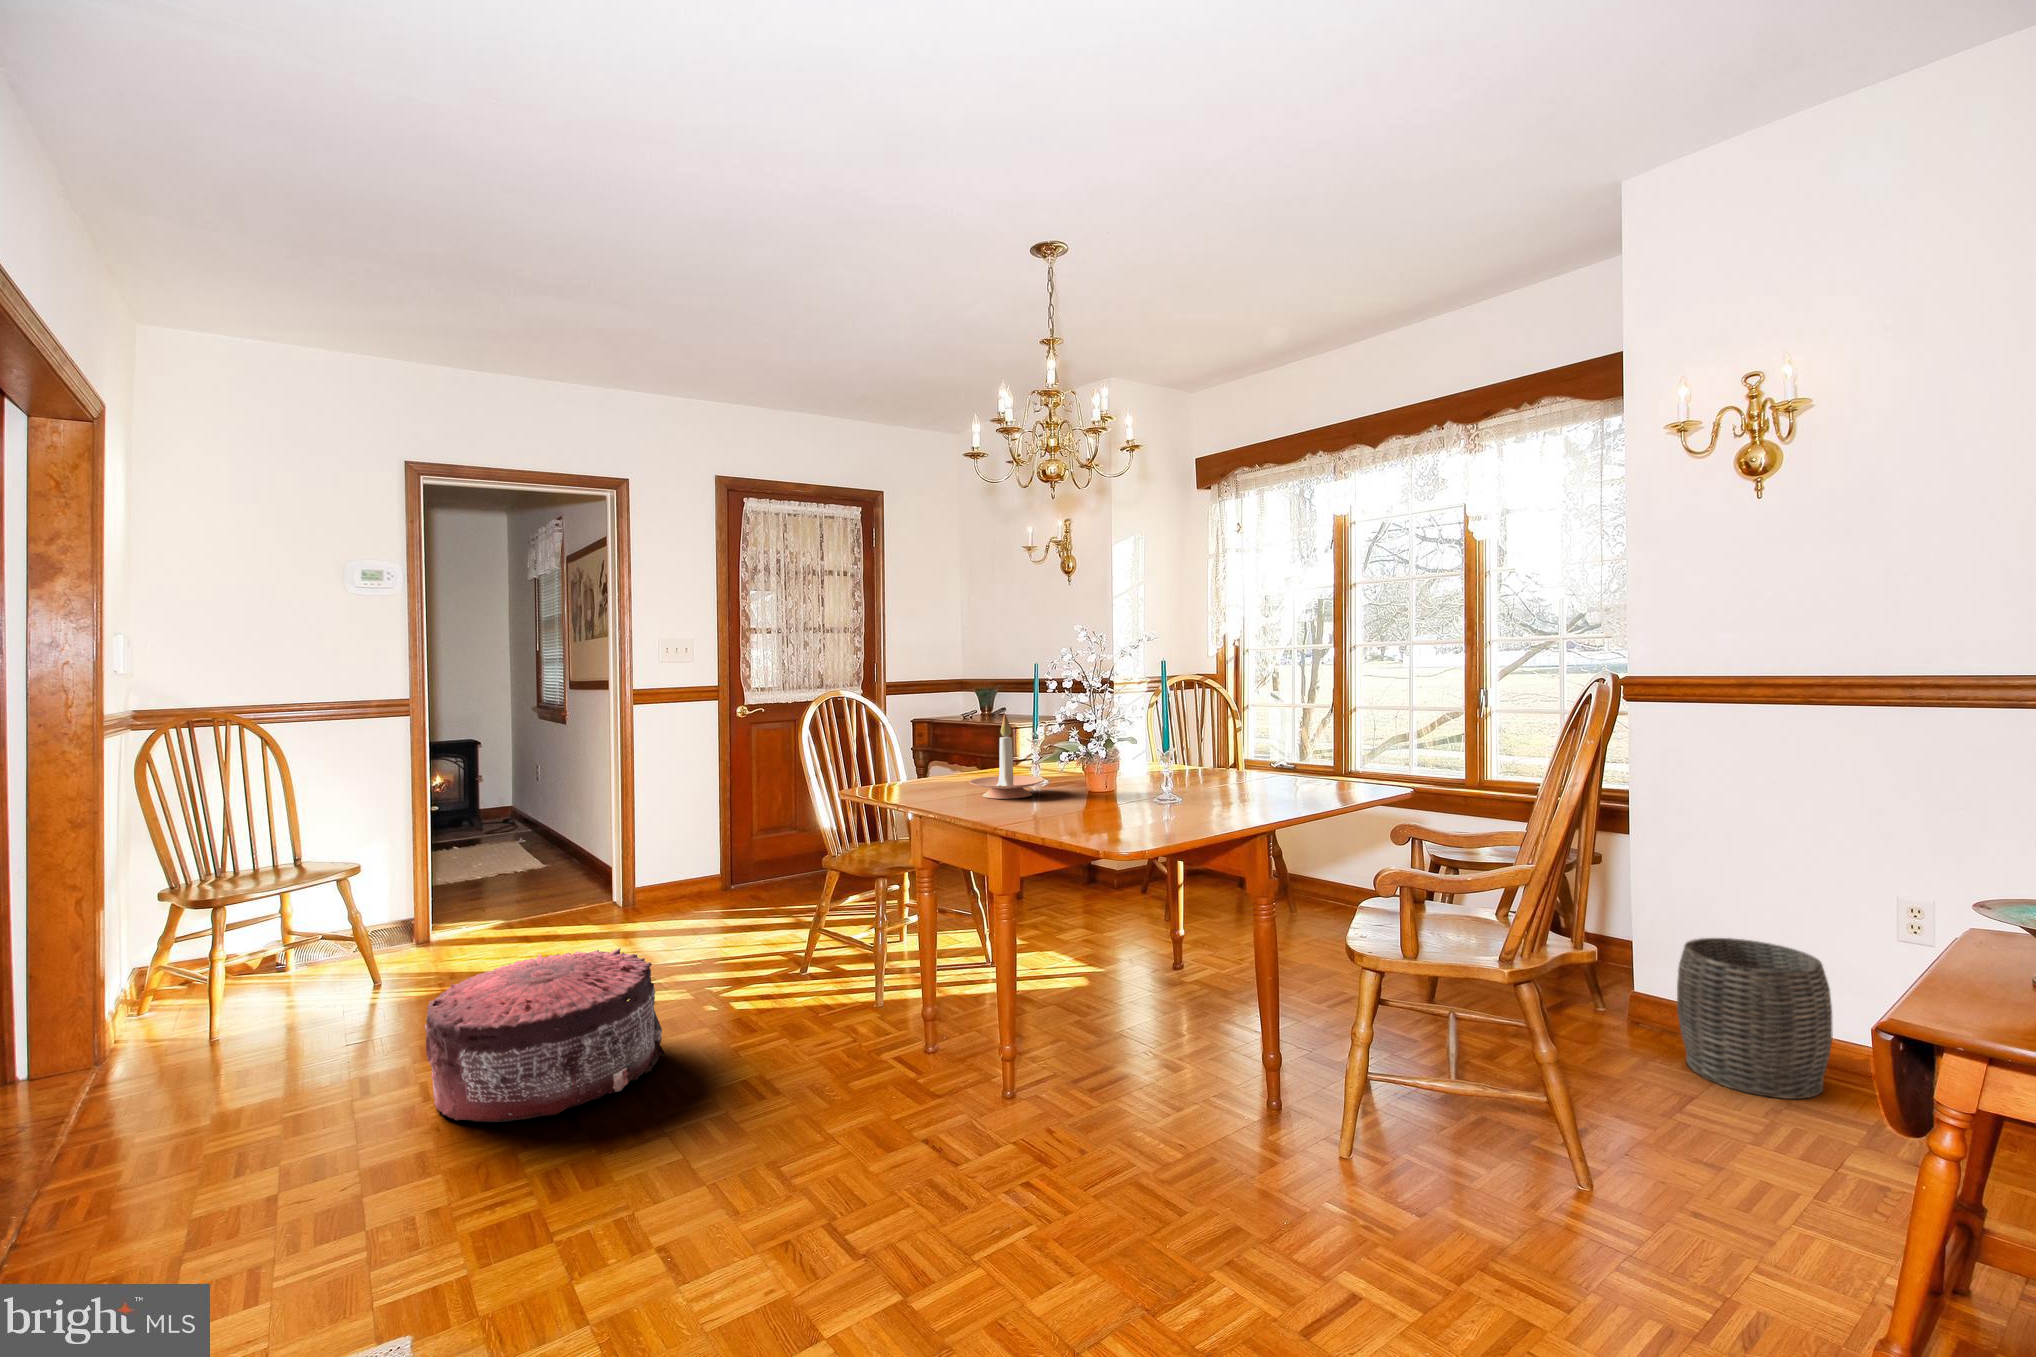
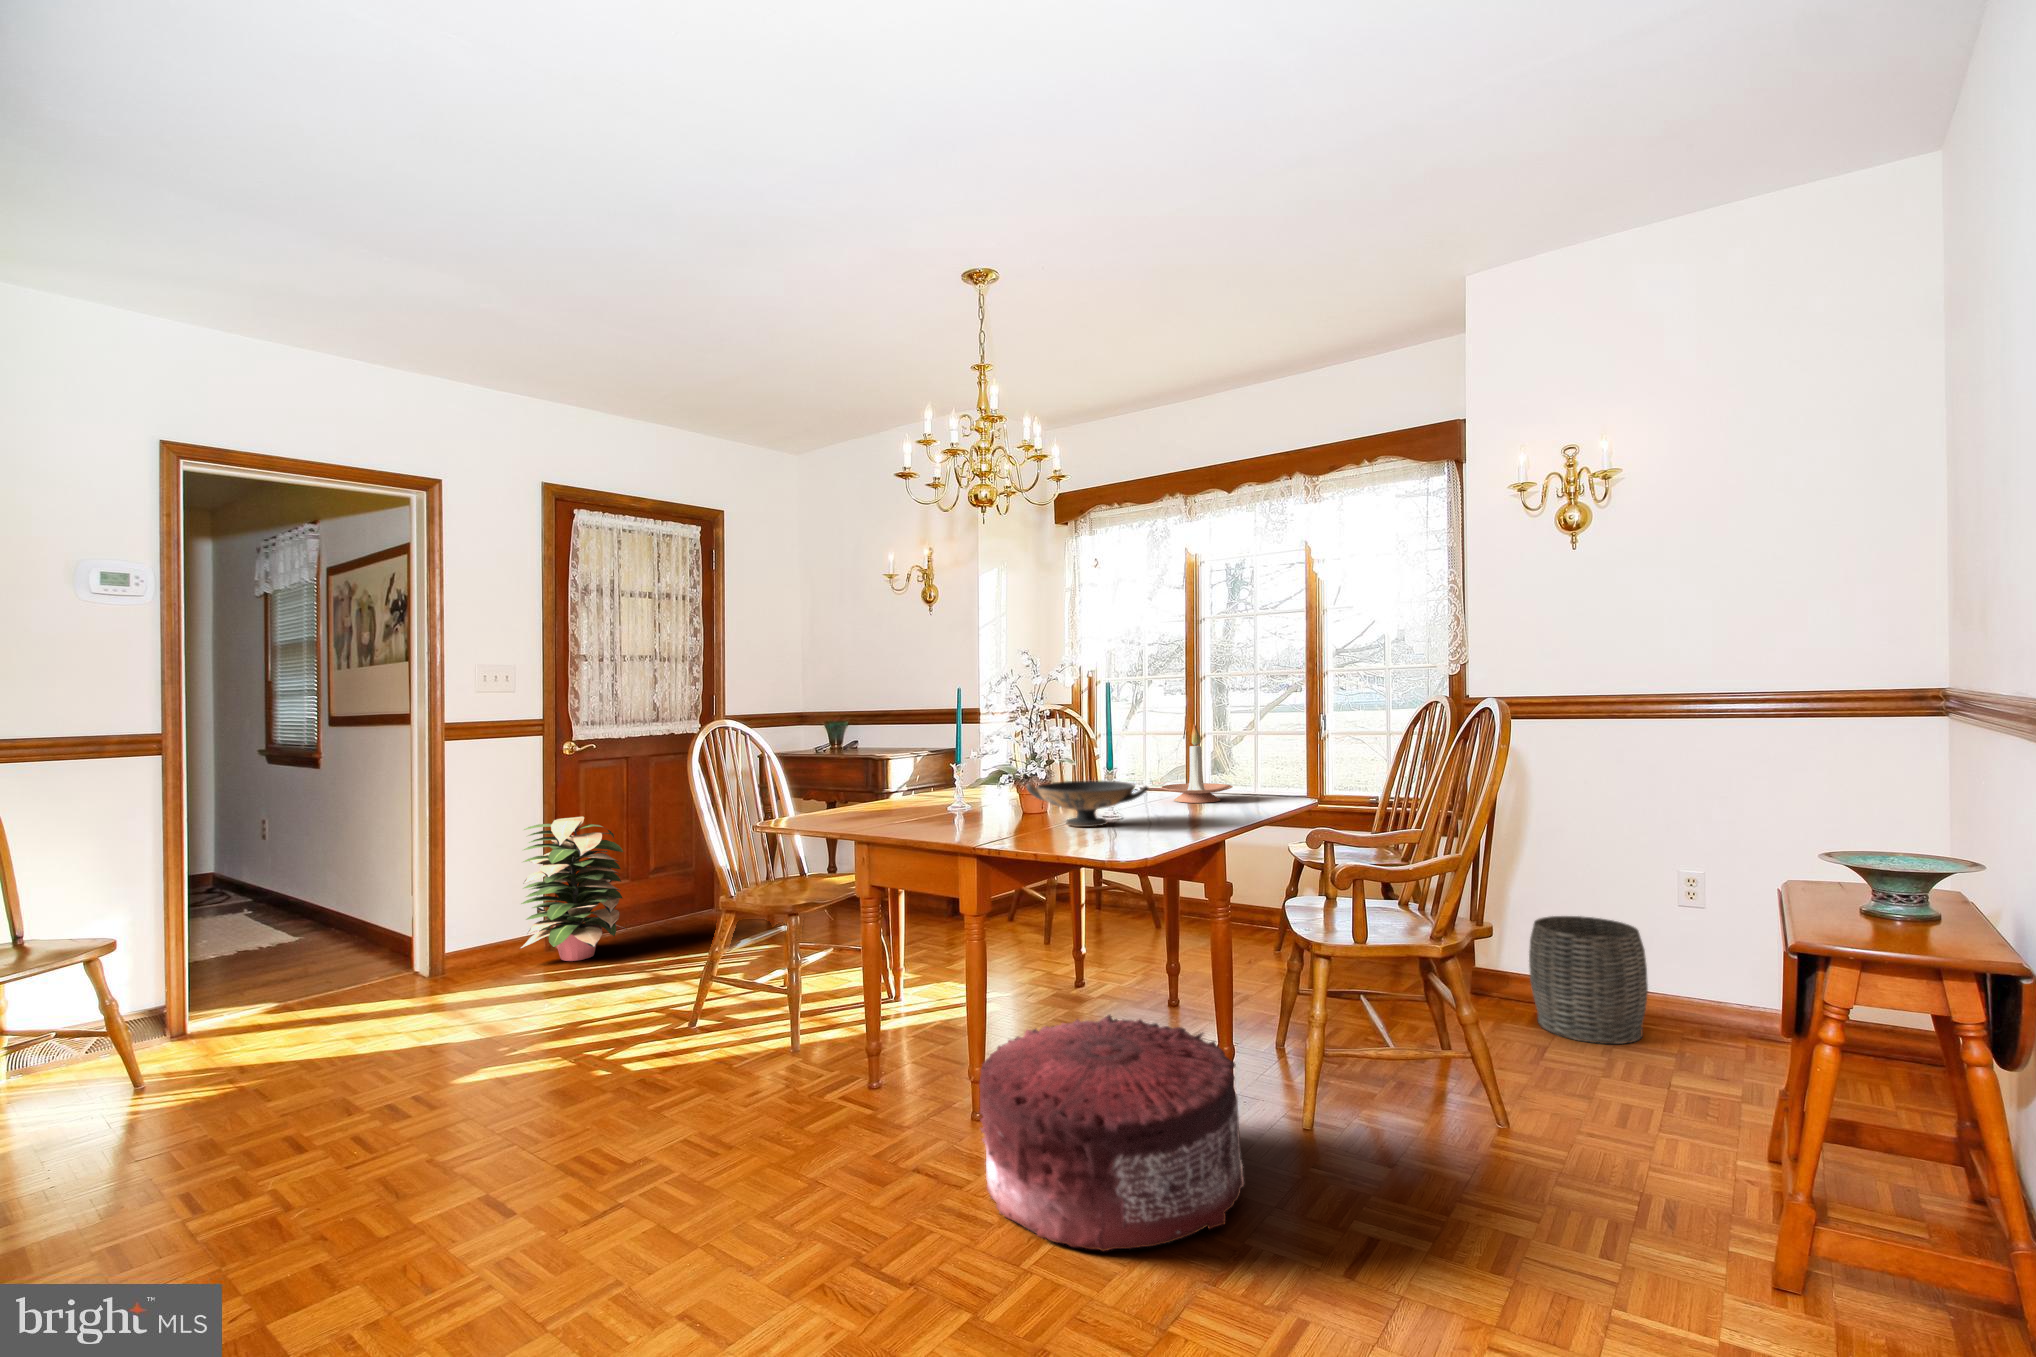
candle holder: present [969,714,1044,799] -> present [1161,724,1233,803]
decorative bowl: none [1070,765,1188,814] -> present [1027,781,1148,827]
decorative plant: none [693,775,787,902] -> present [521,817,625,961]
pouf: present [425,948,665,1122] -> present [979,1015,1244,1251]

